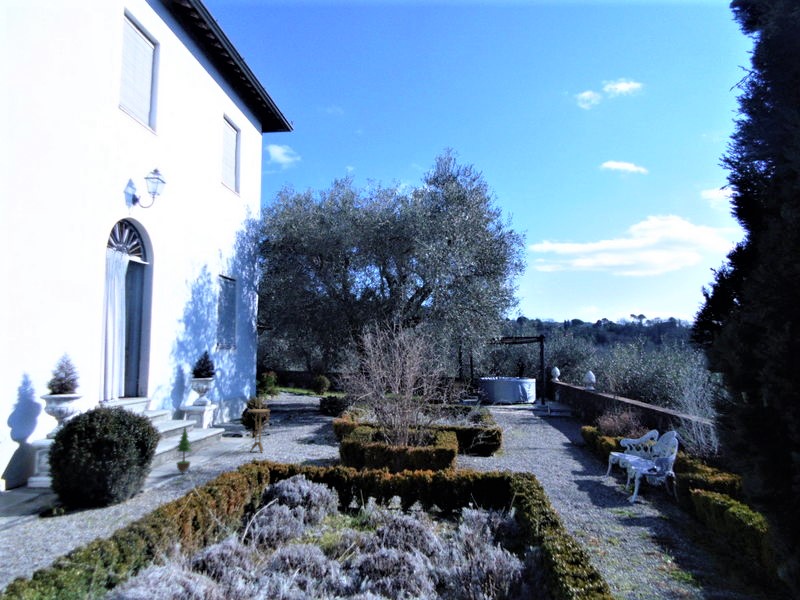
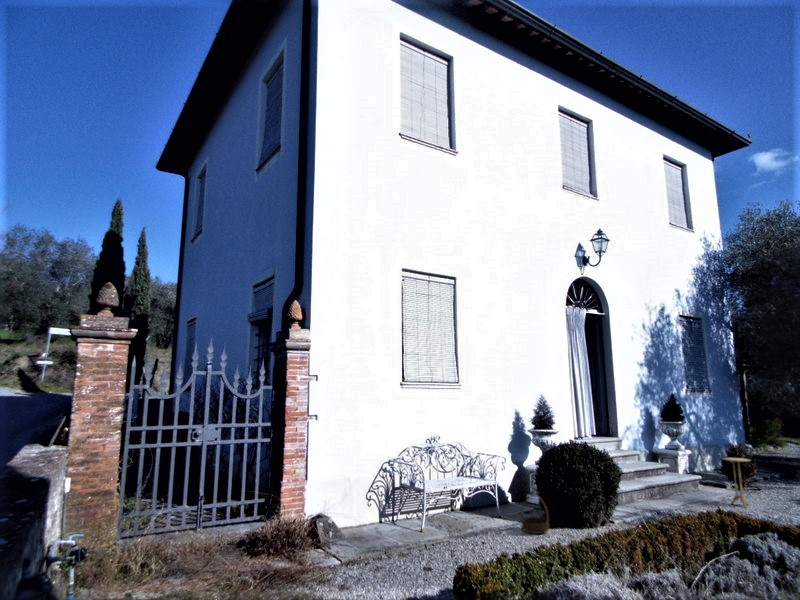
potted tree: present [177,428,192,473] -> none [642,467,660,514]
basket: none [25,478,66,527] -> present [521,495,549,534]

